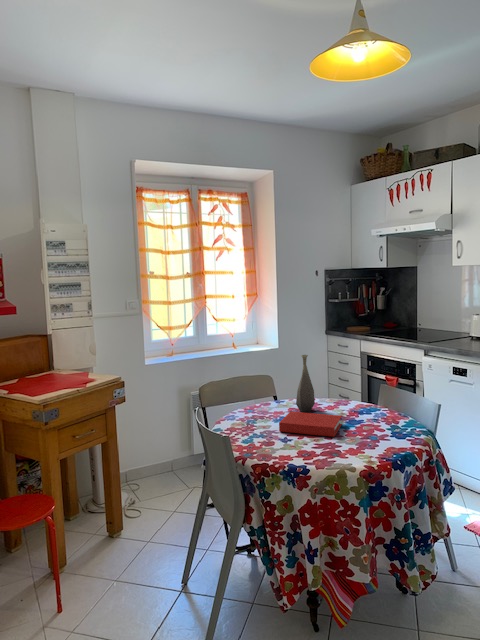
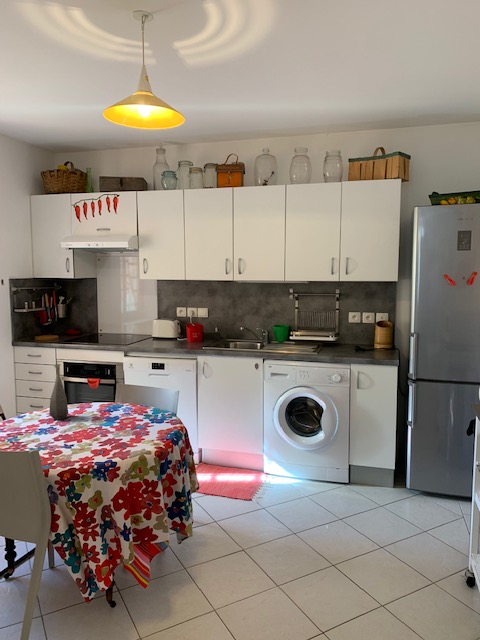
book: present [279,412,342,437] -> none [53,415,110,440]

